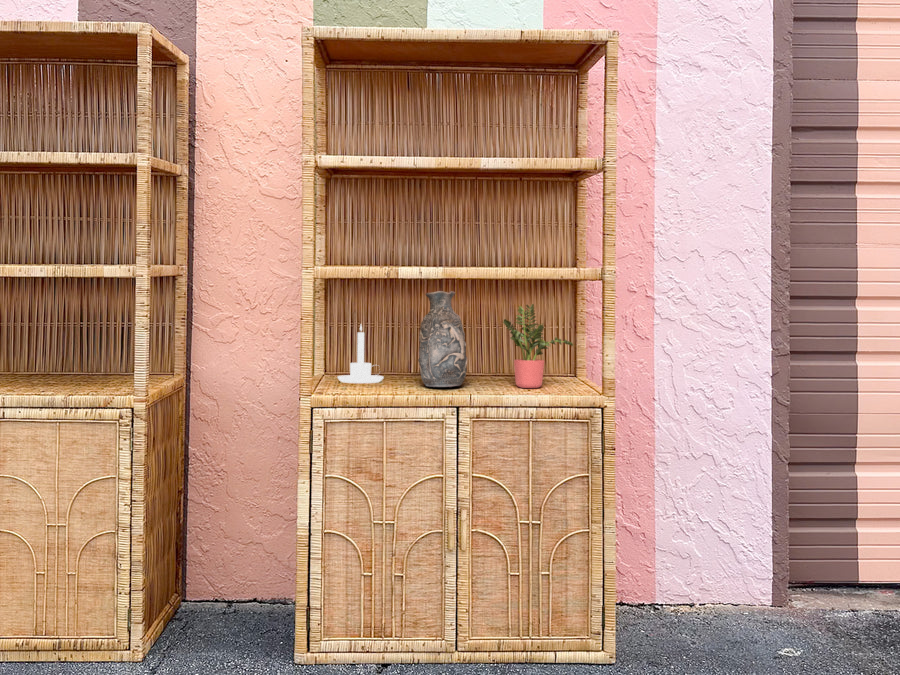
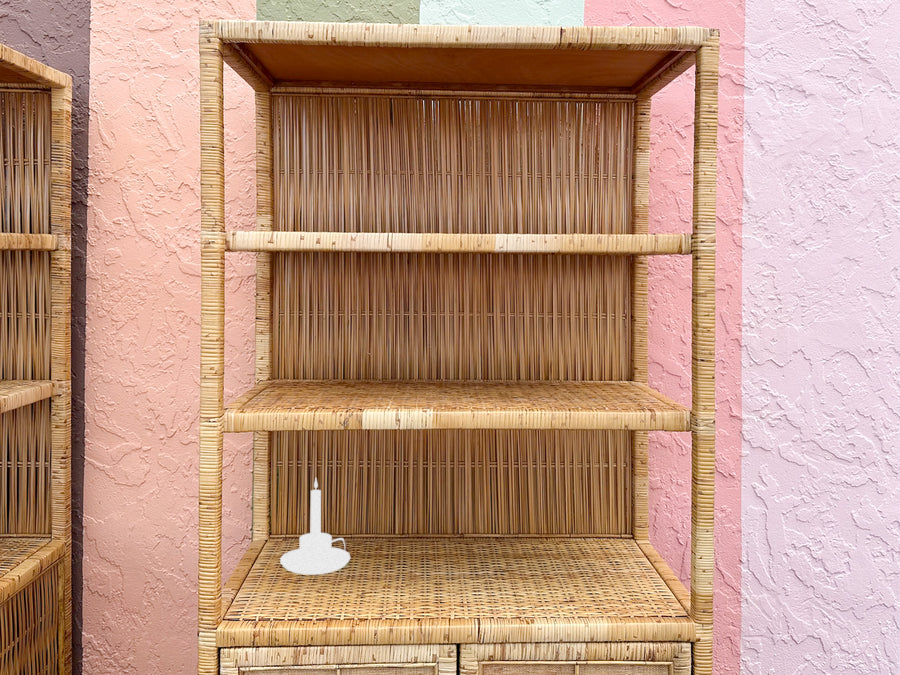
decorative vase: present [418,291,467,387] -> none [401,435,477,587]
potted plant: present [503,304,573,388] -> none [532,447,640,584]

